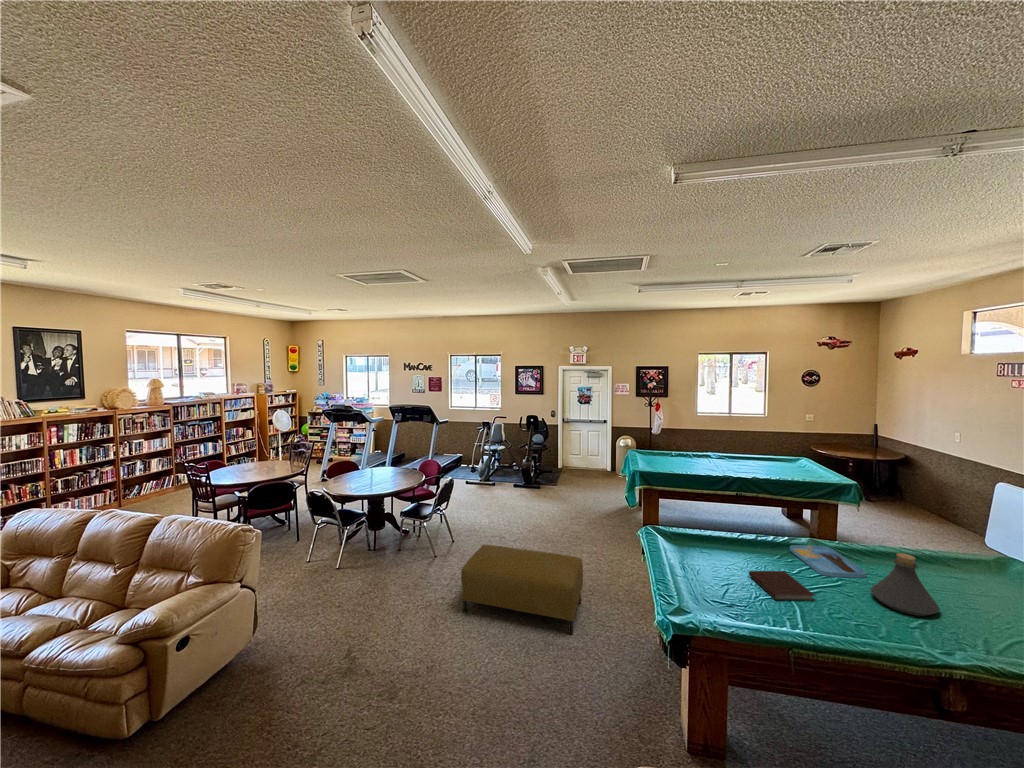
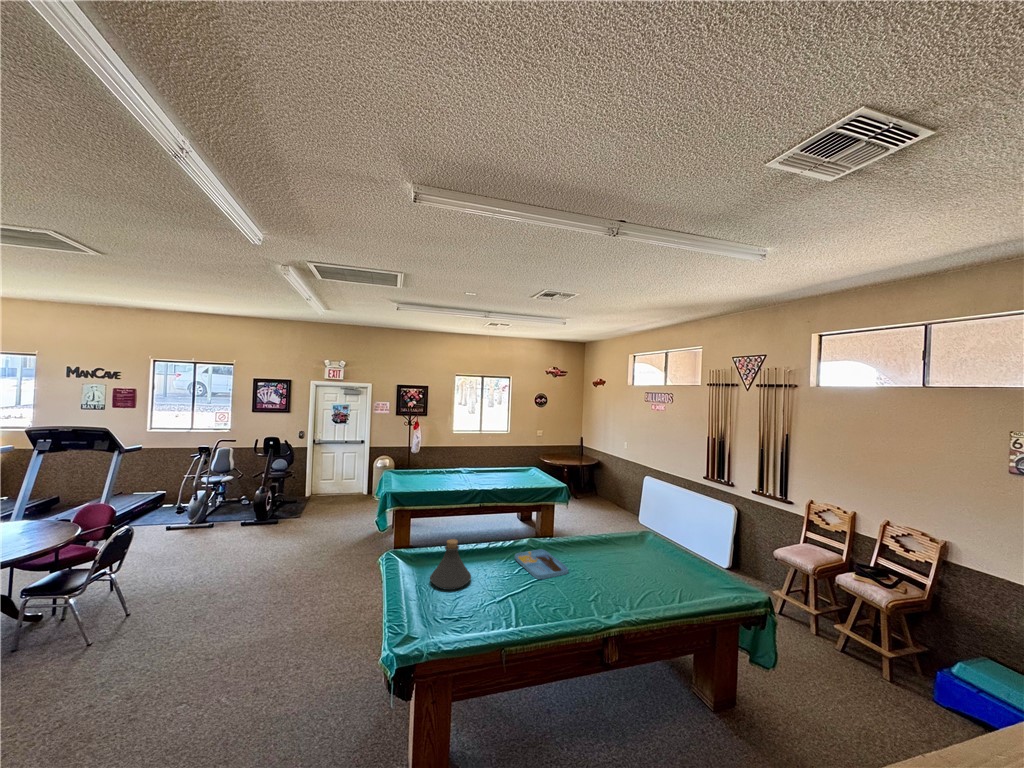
ottoman: present [461,545,583,634] -> none [94,610,306,742]
bottle: present [871,553,940,616] -> present [430,539,471,590]
notebook: present [749,571,815,601] -> none [477,583,530,618]

